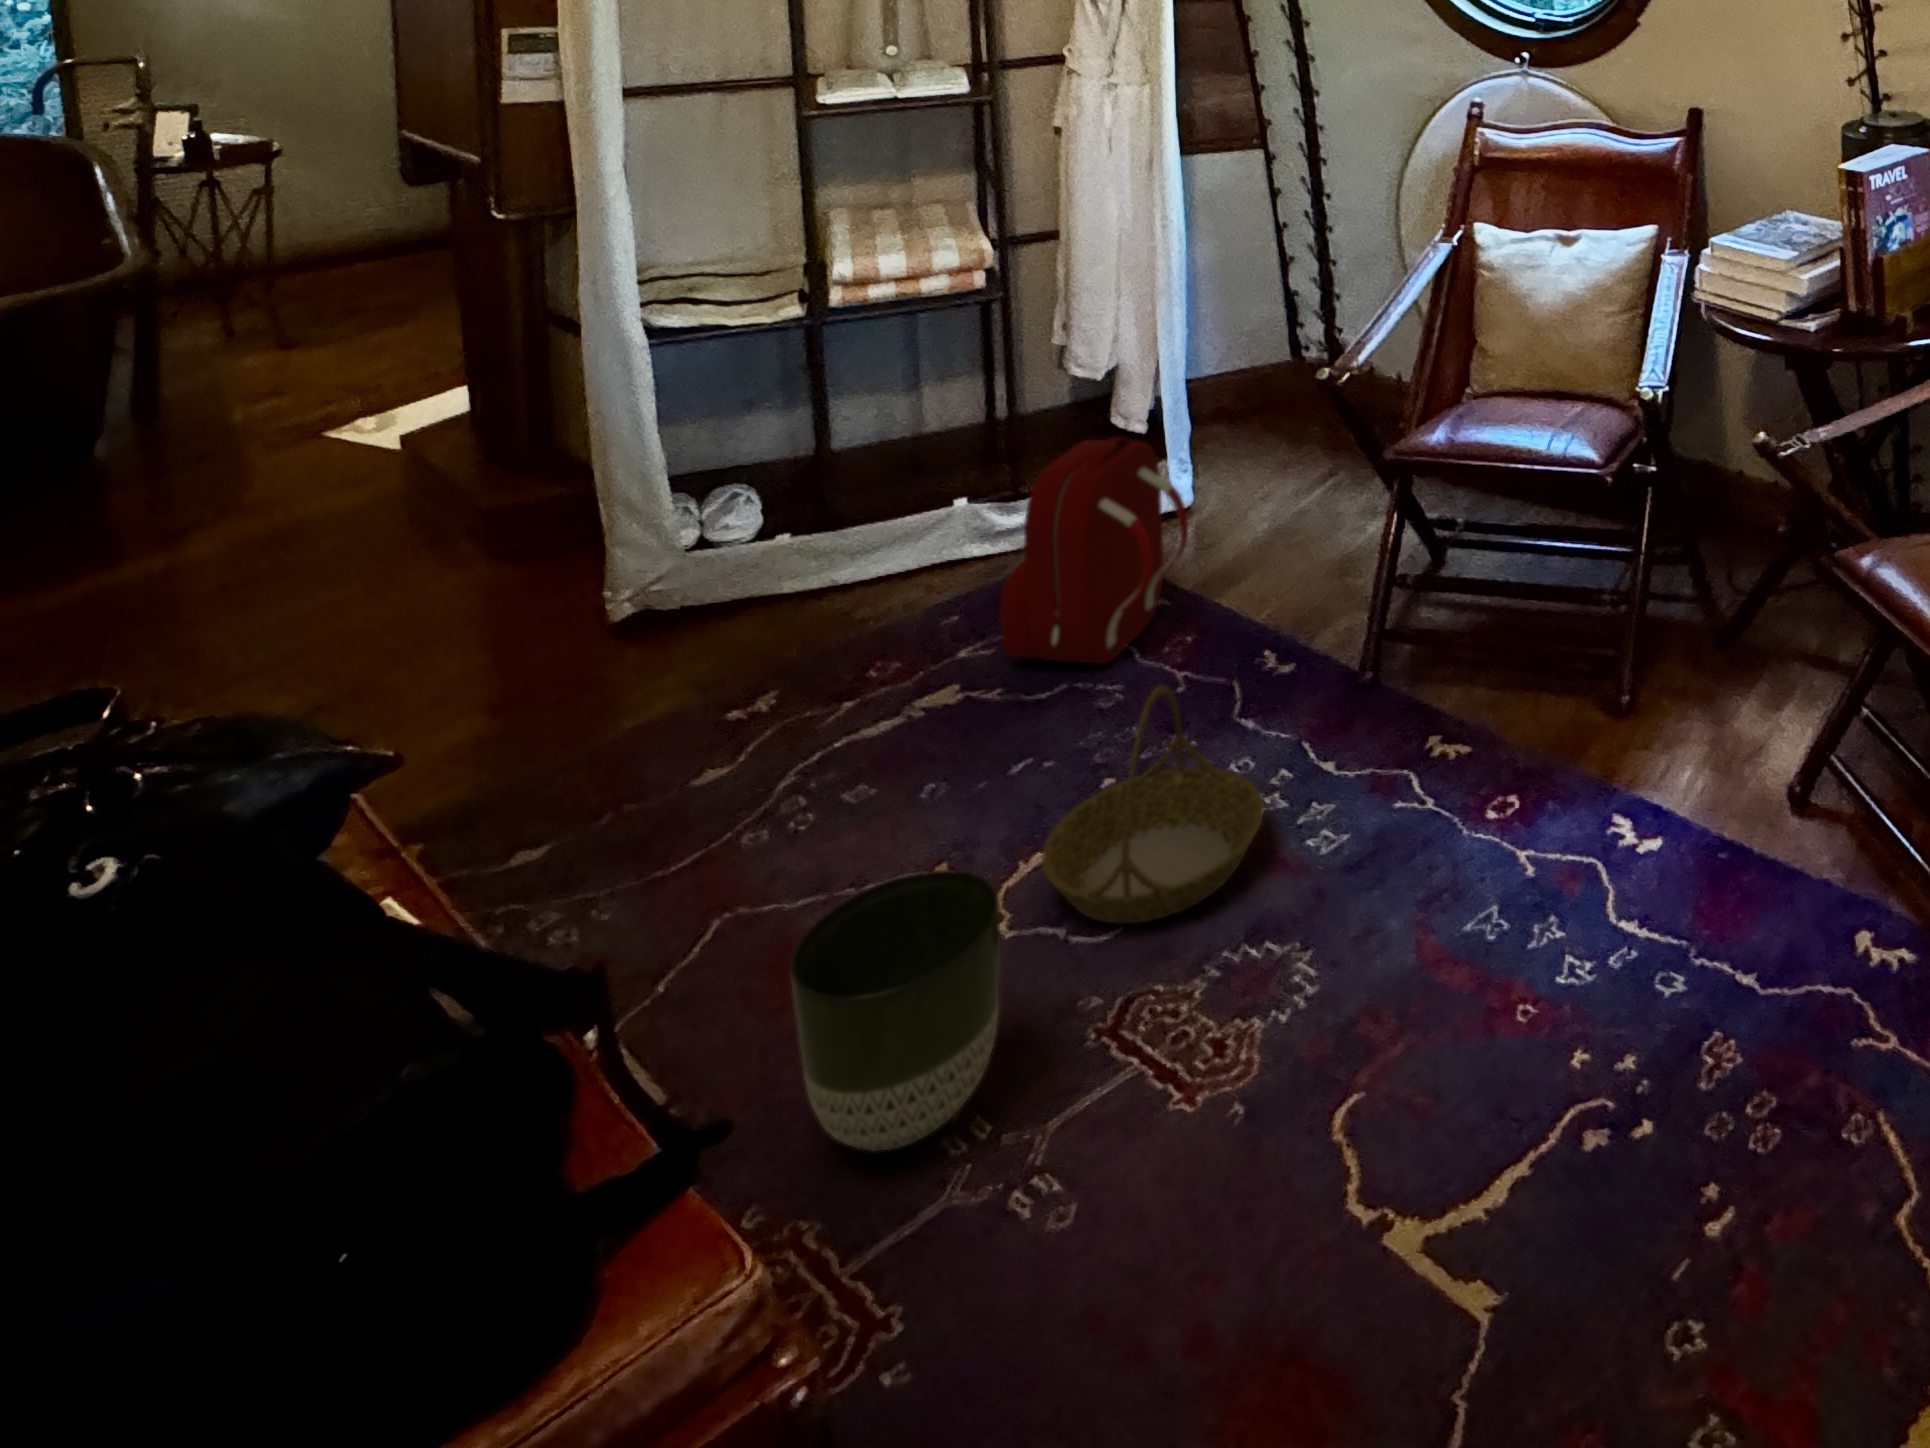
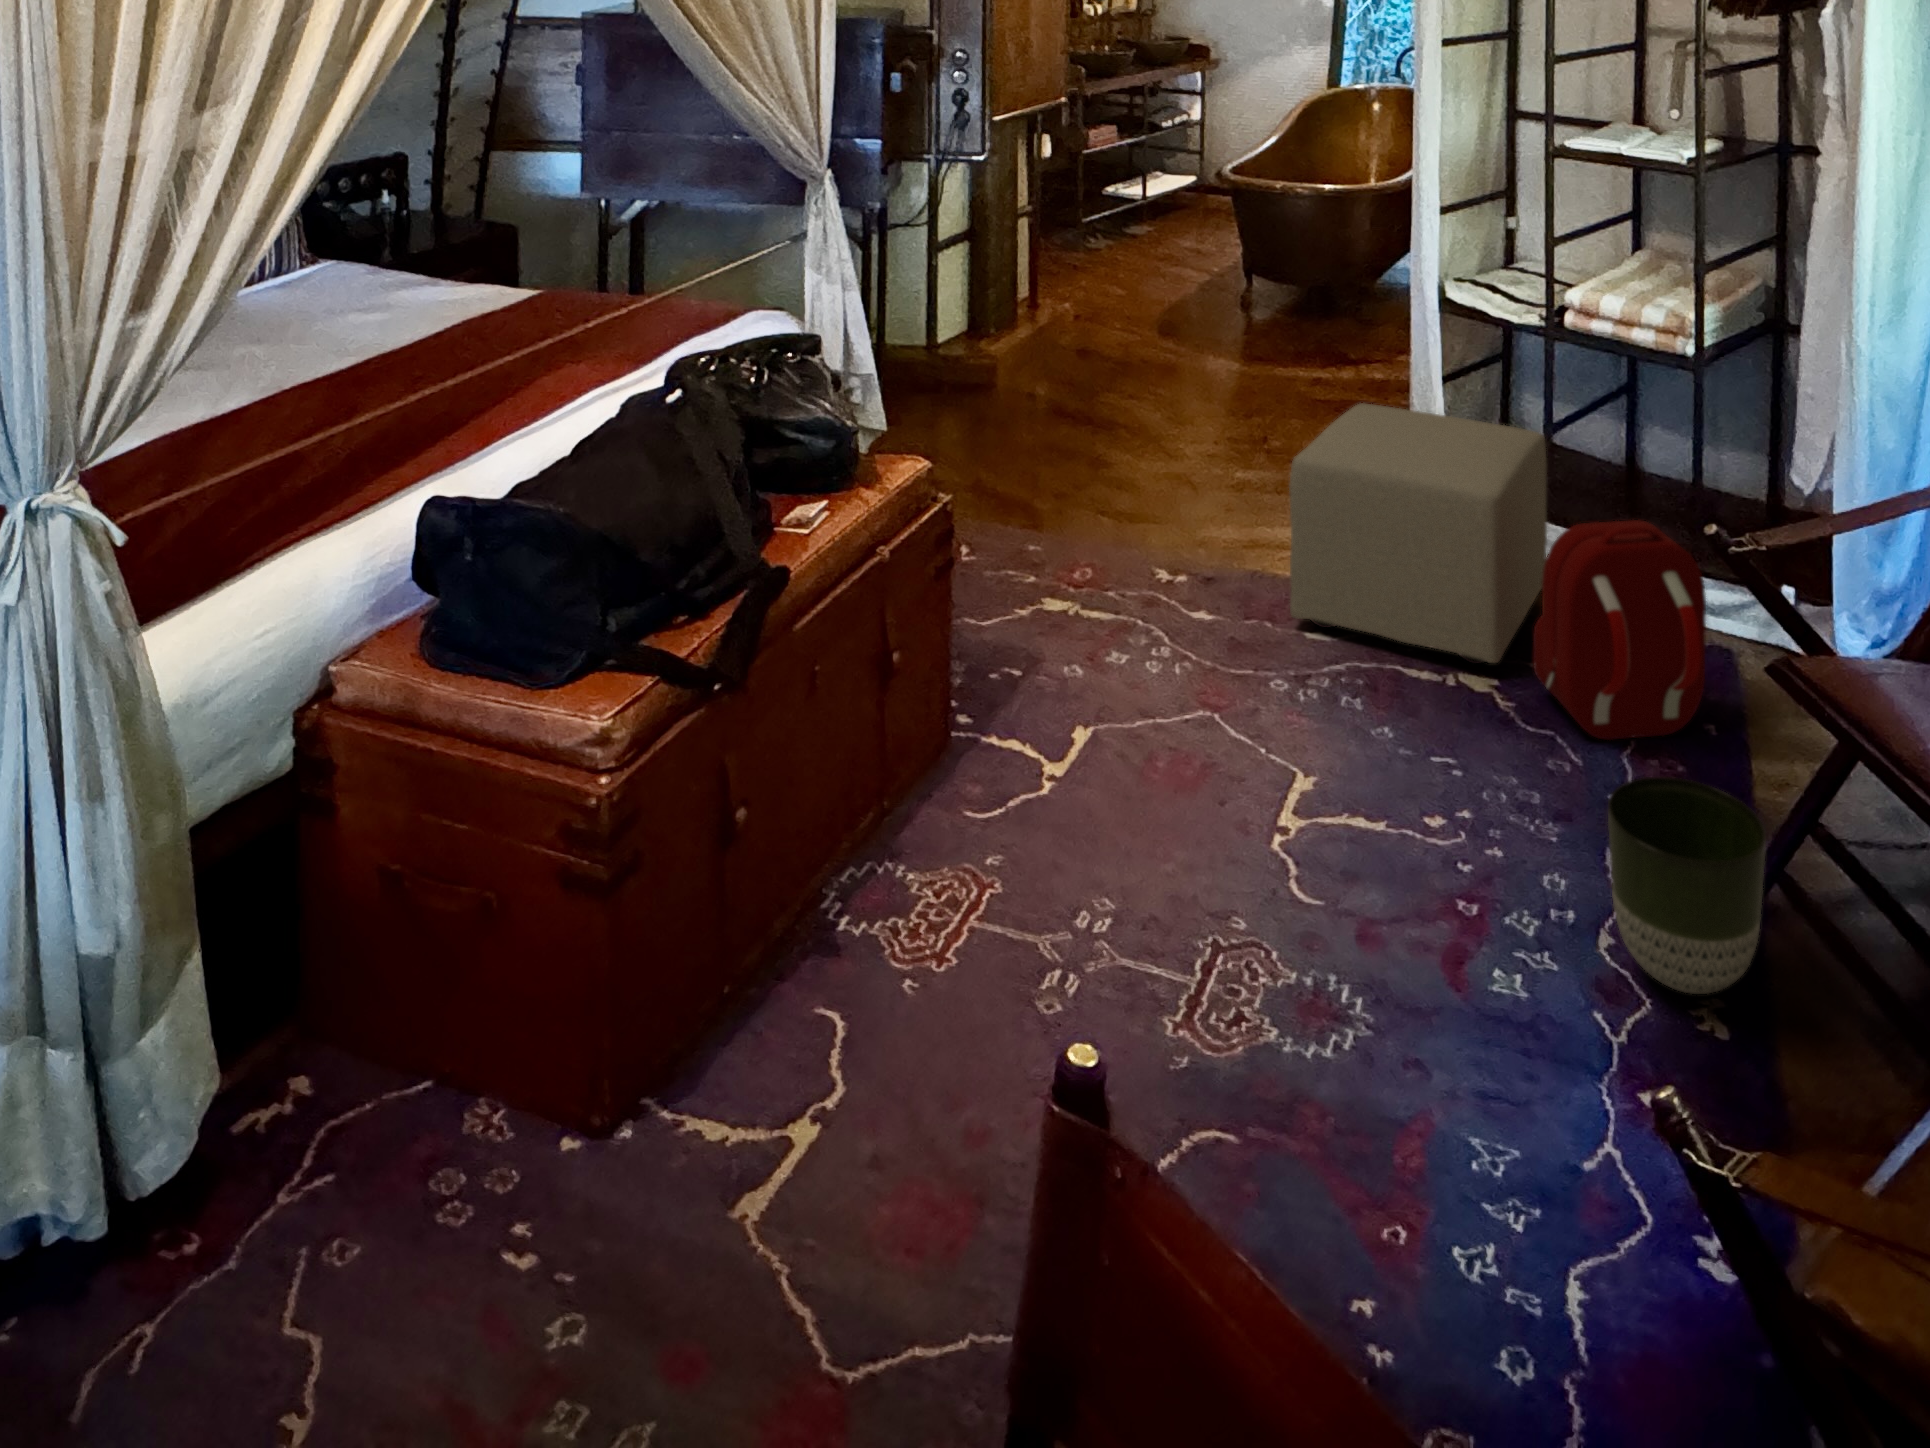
ottoman: none [590,427,953,782] -> present [1289,403,1547,664]
basket: present [1042,685,1264,924] -> none [1292,726,1488,938]
planter: present [790,870,1000,1151] -> present [1608,777,1766,994]

